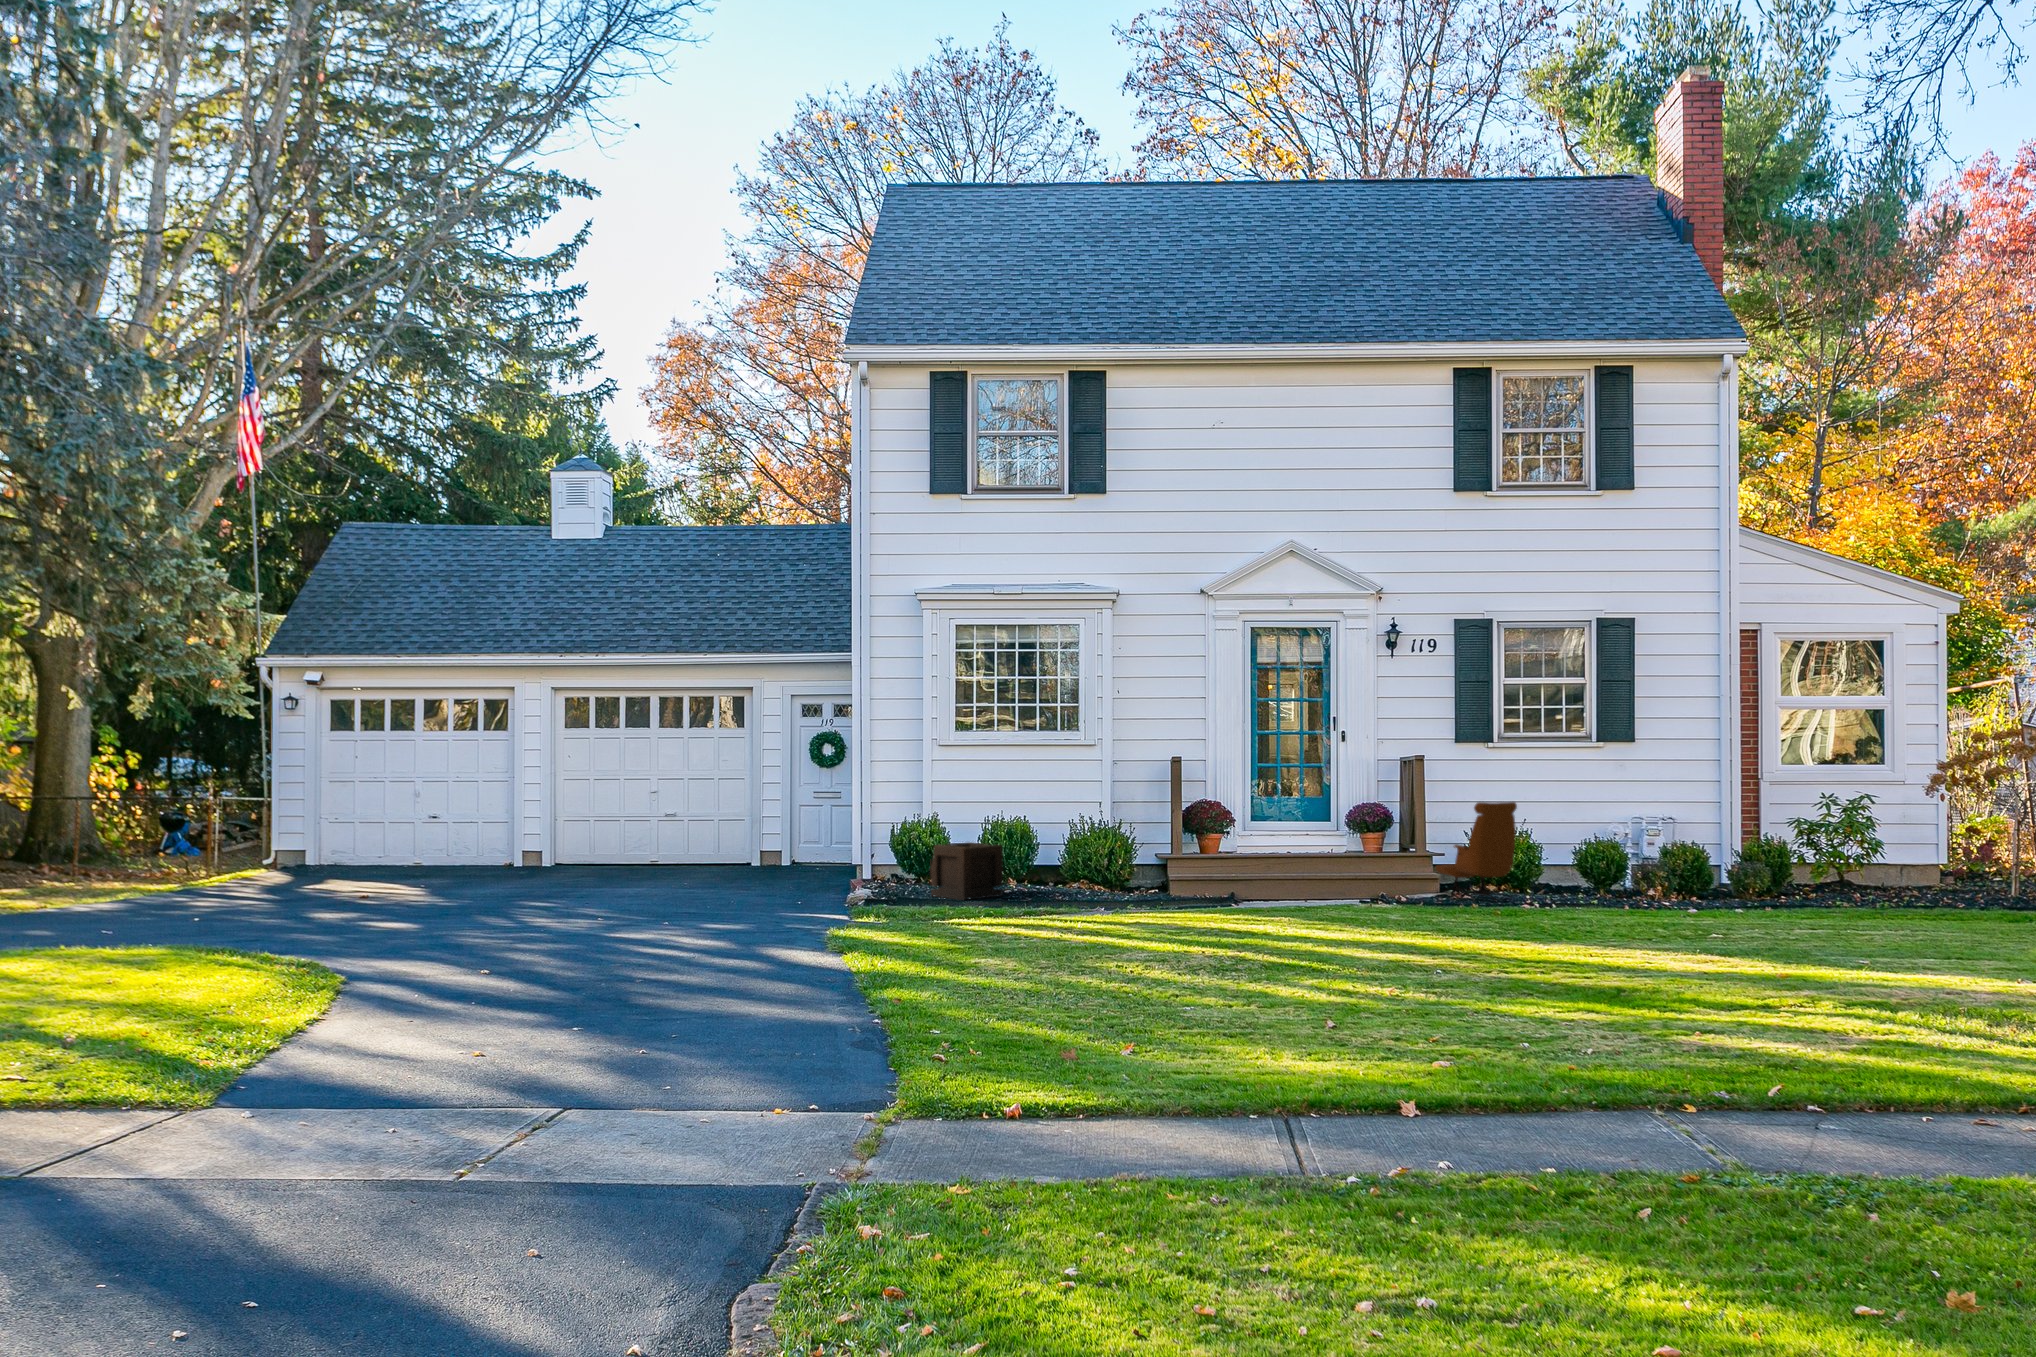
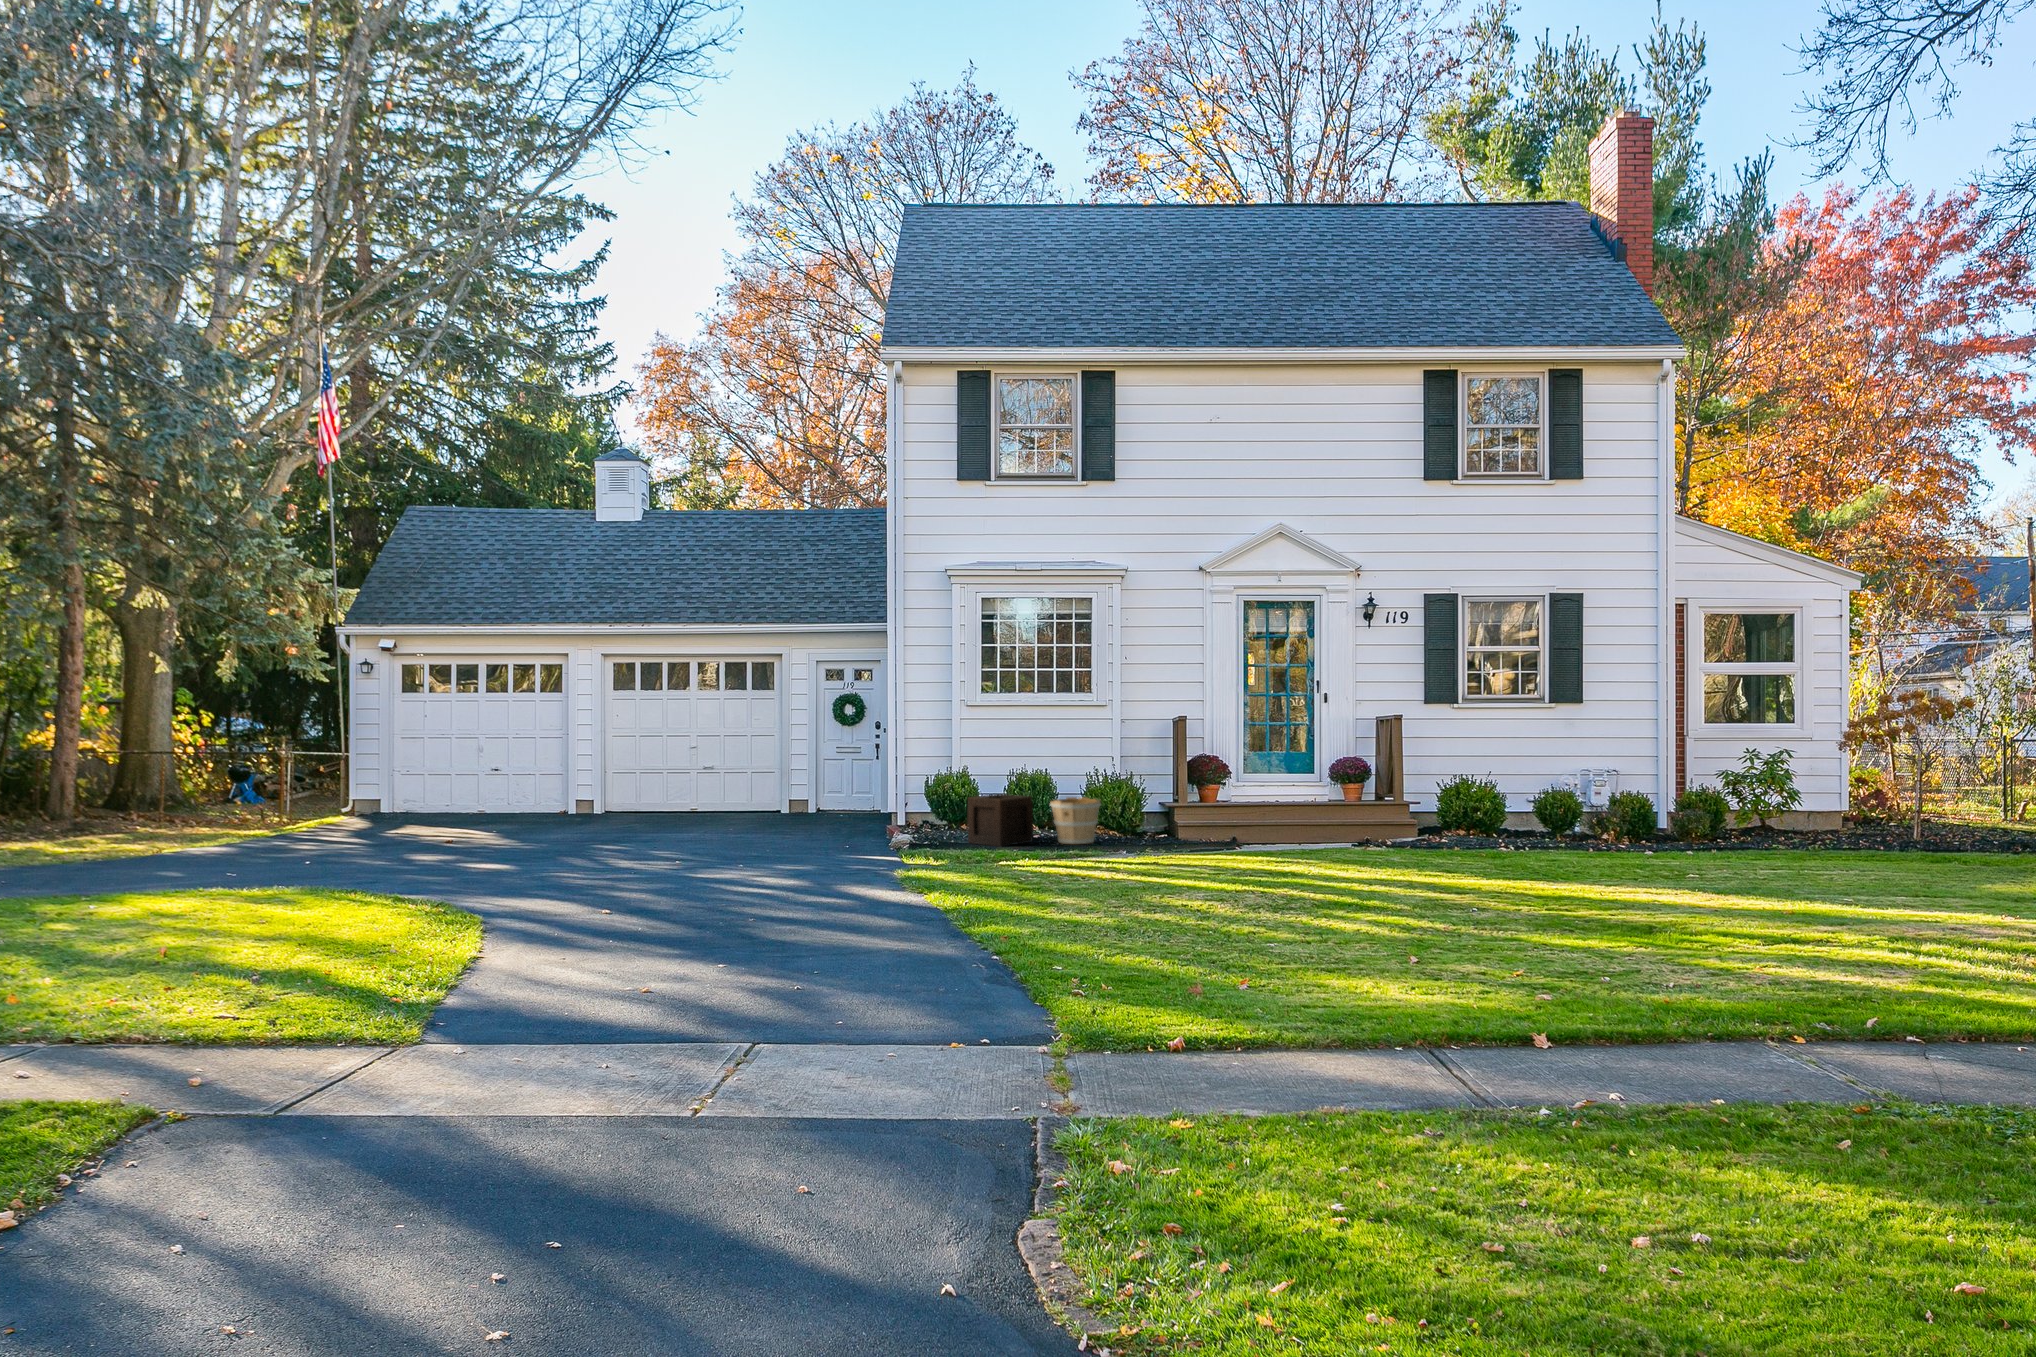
lounge chair: present [1436,802,1517,901] -> none [1415,755,1495,844]
wooden bucket: none [1022,846,1078,899] -> present [1051,797,1101,844]

